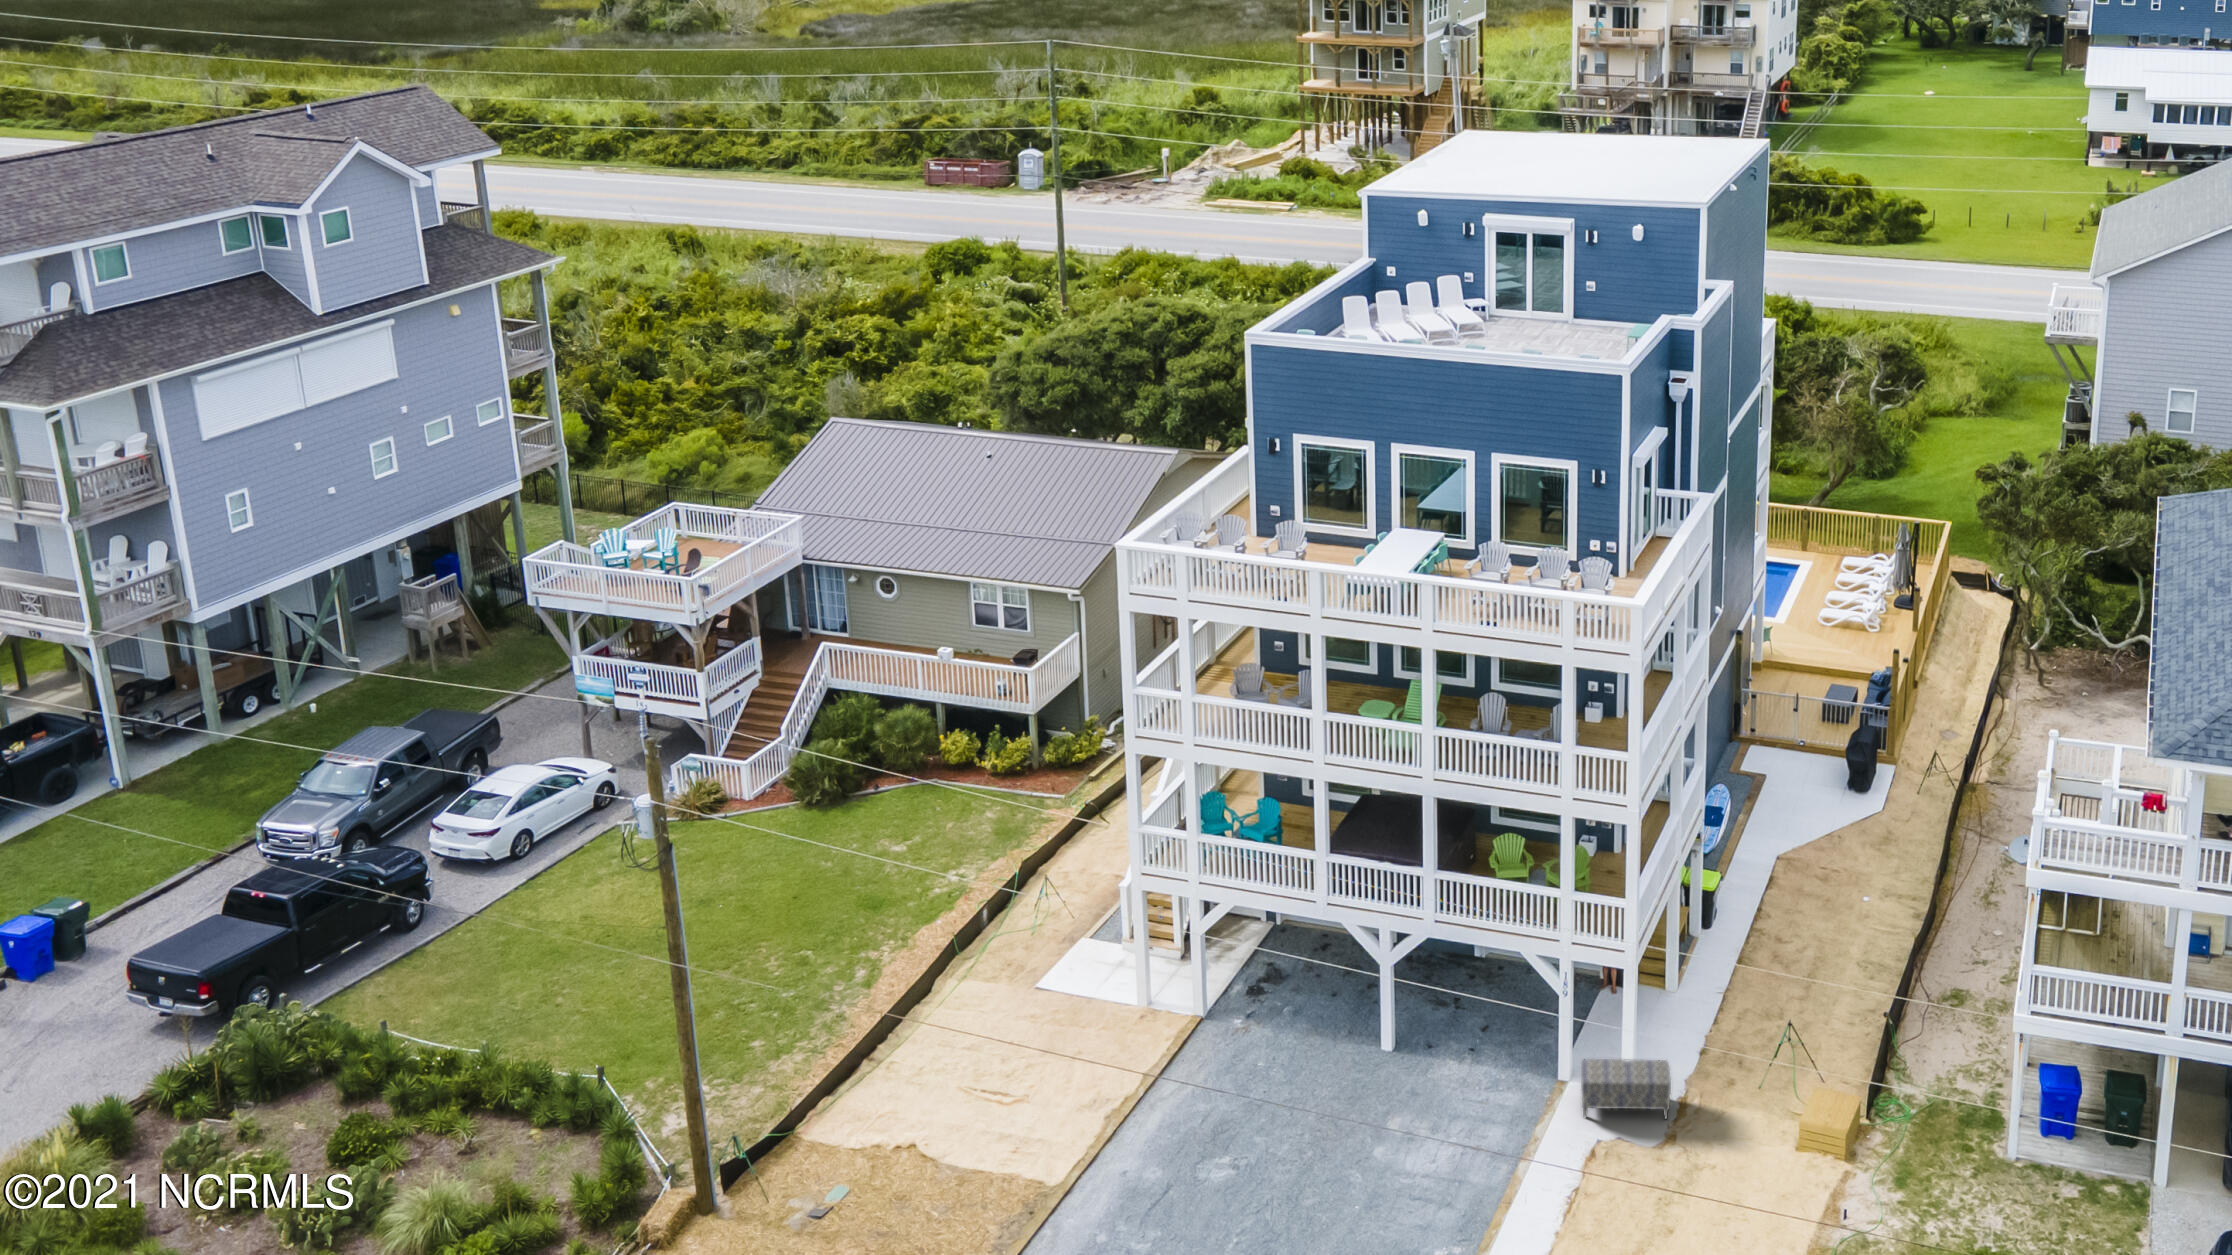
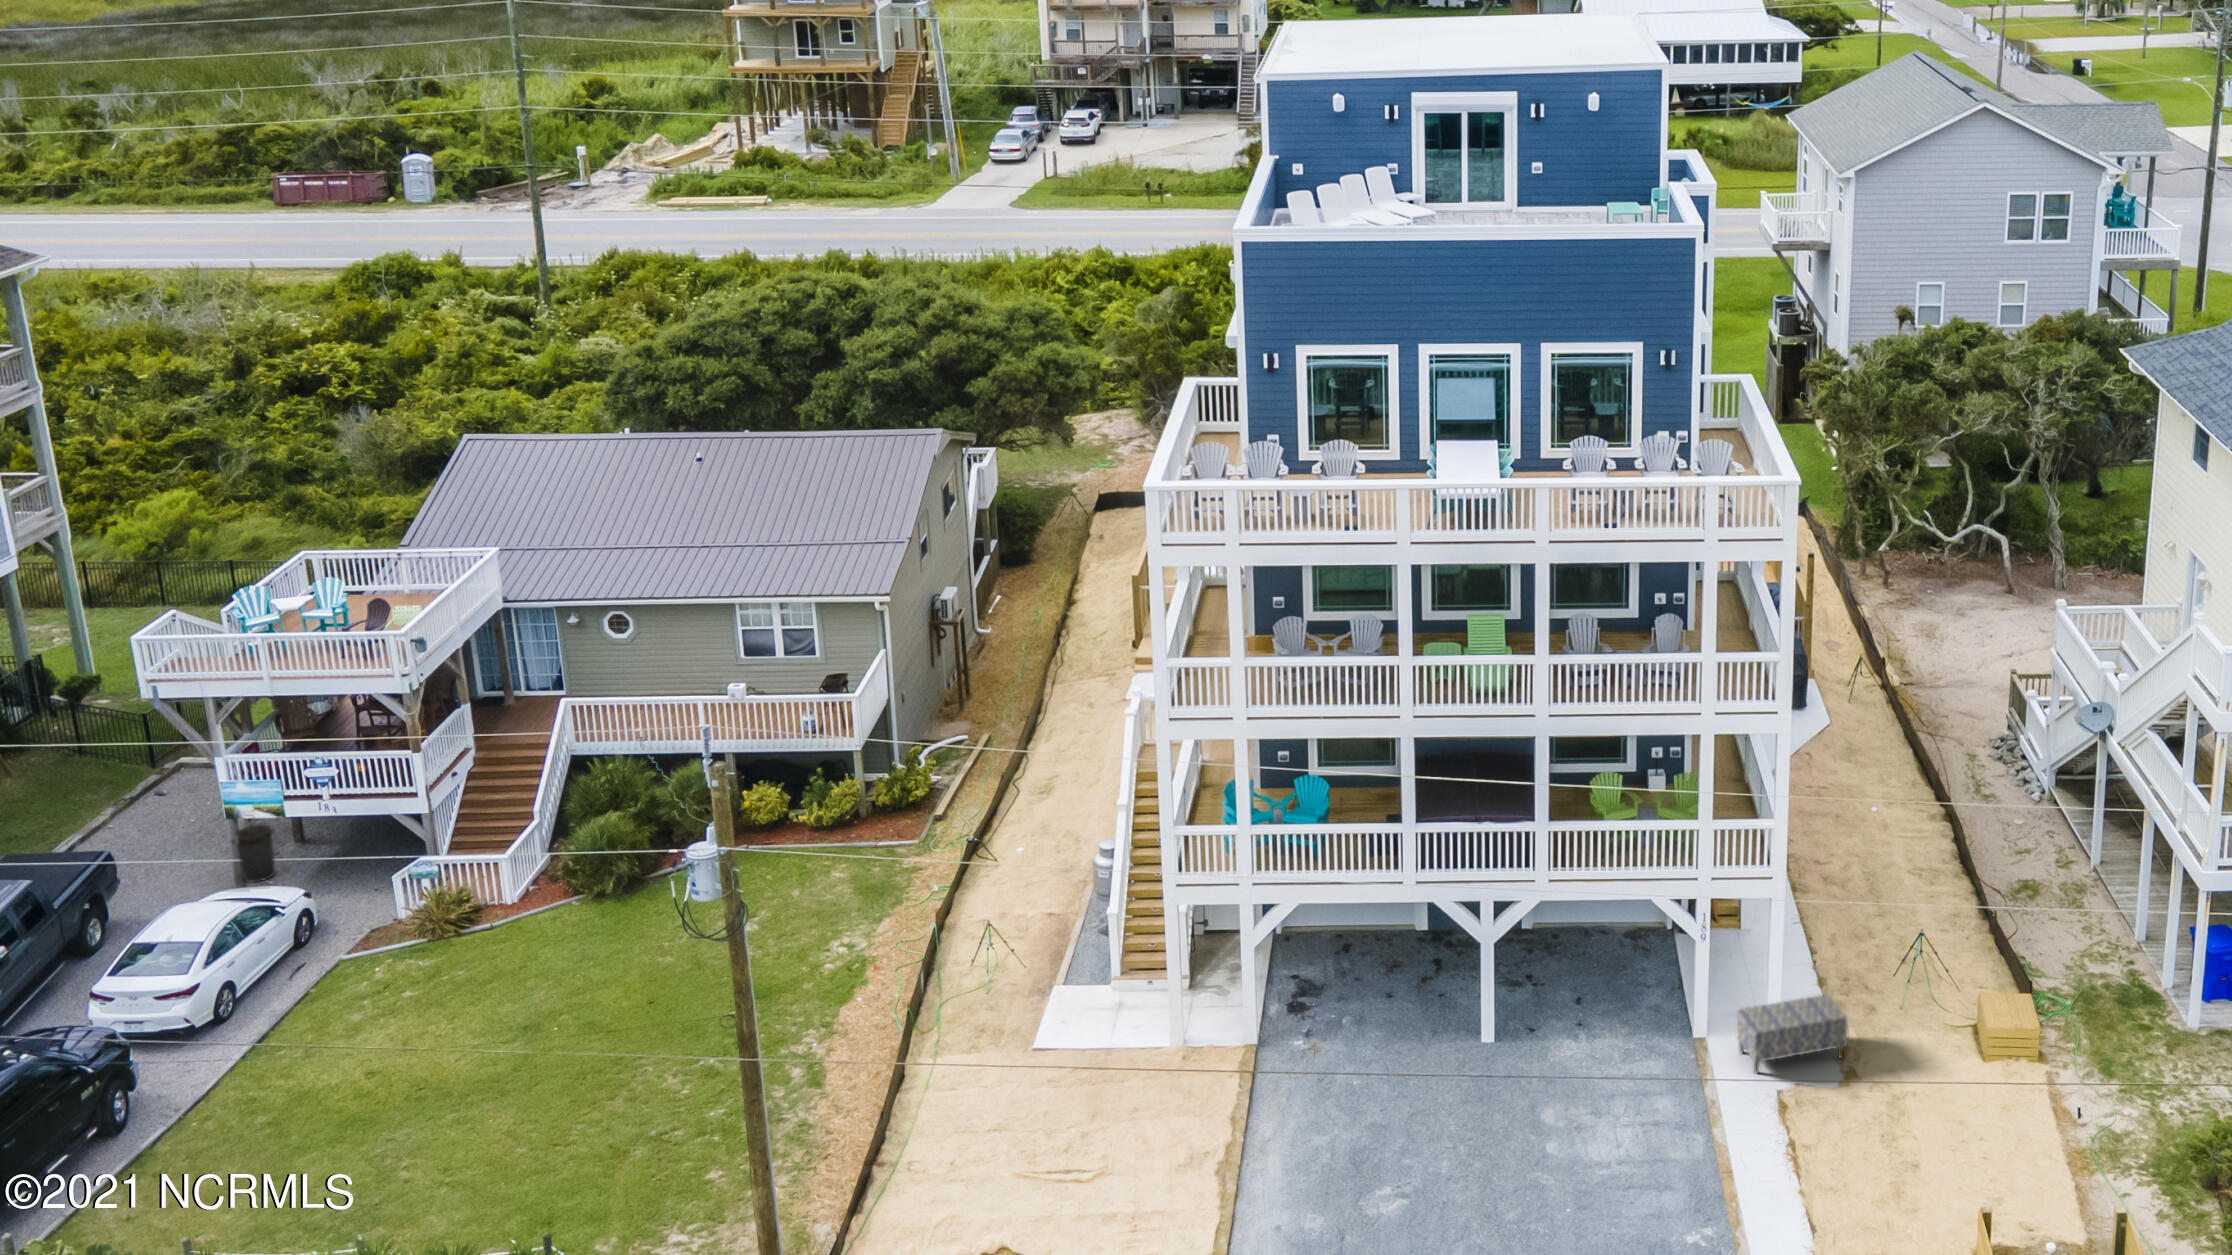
trash can: none [585,710,616,754] -> present [232,824,276,882]

